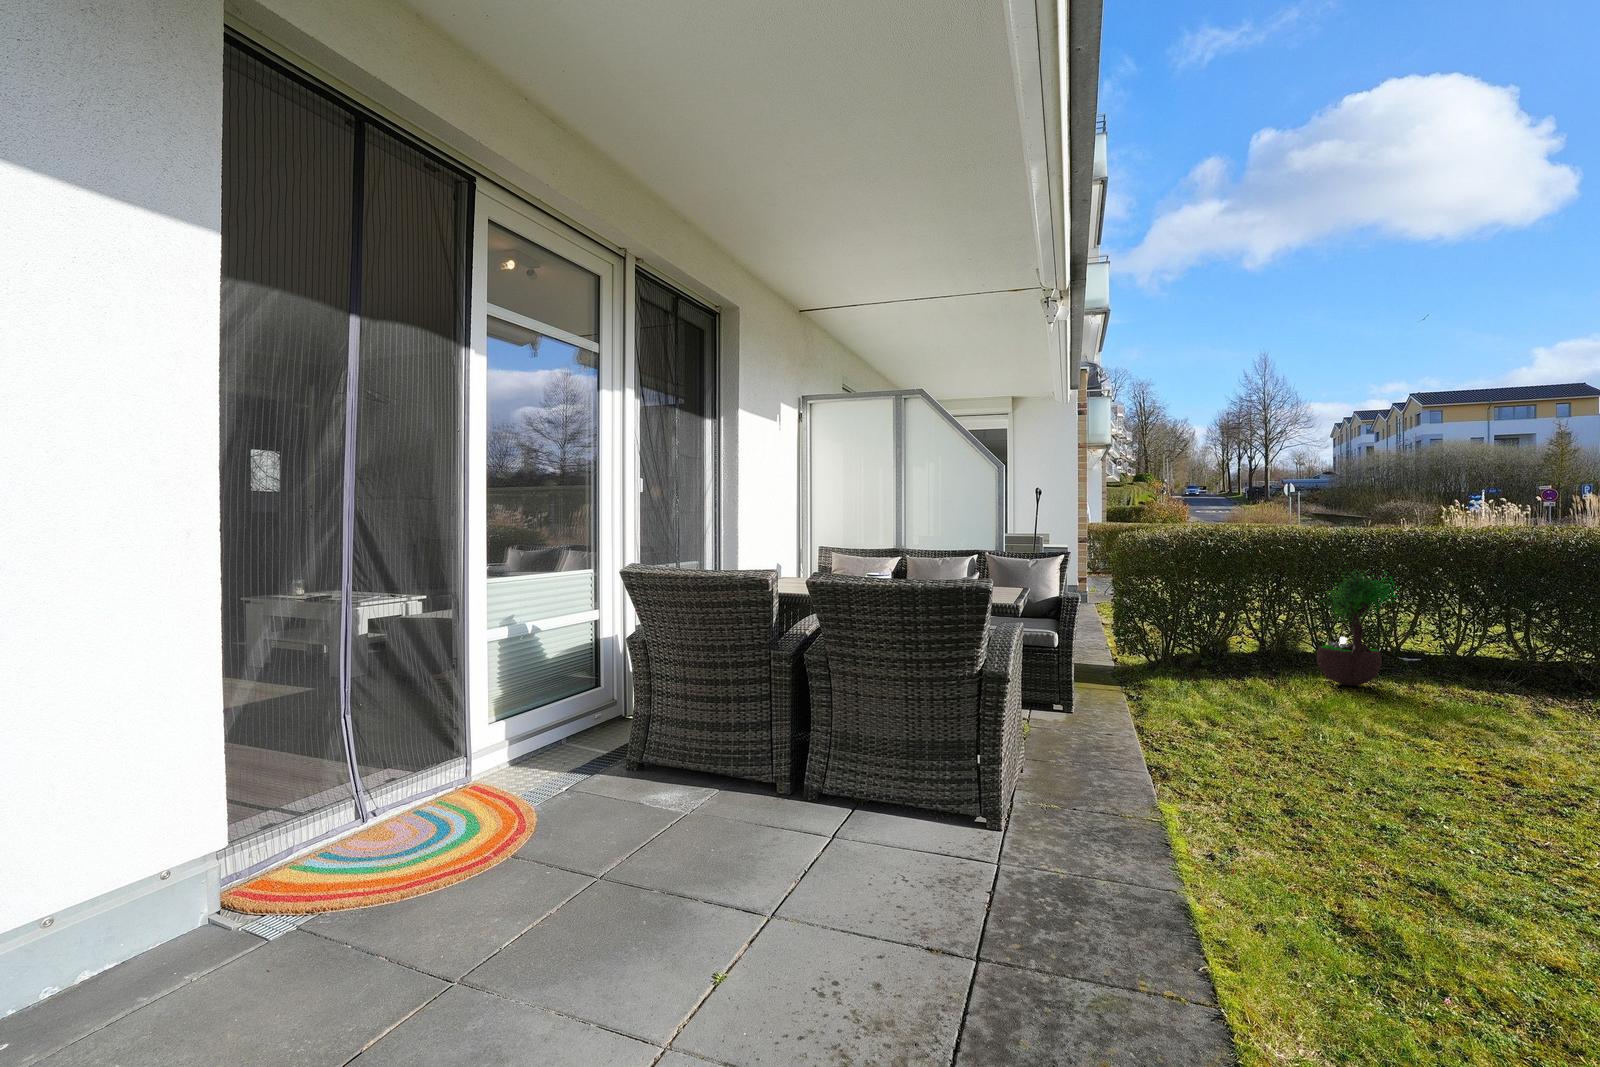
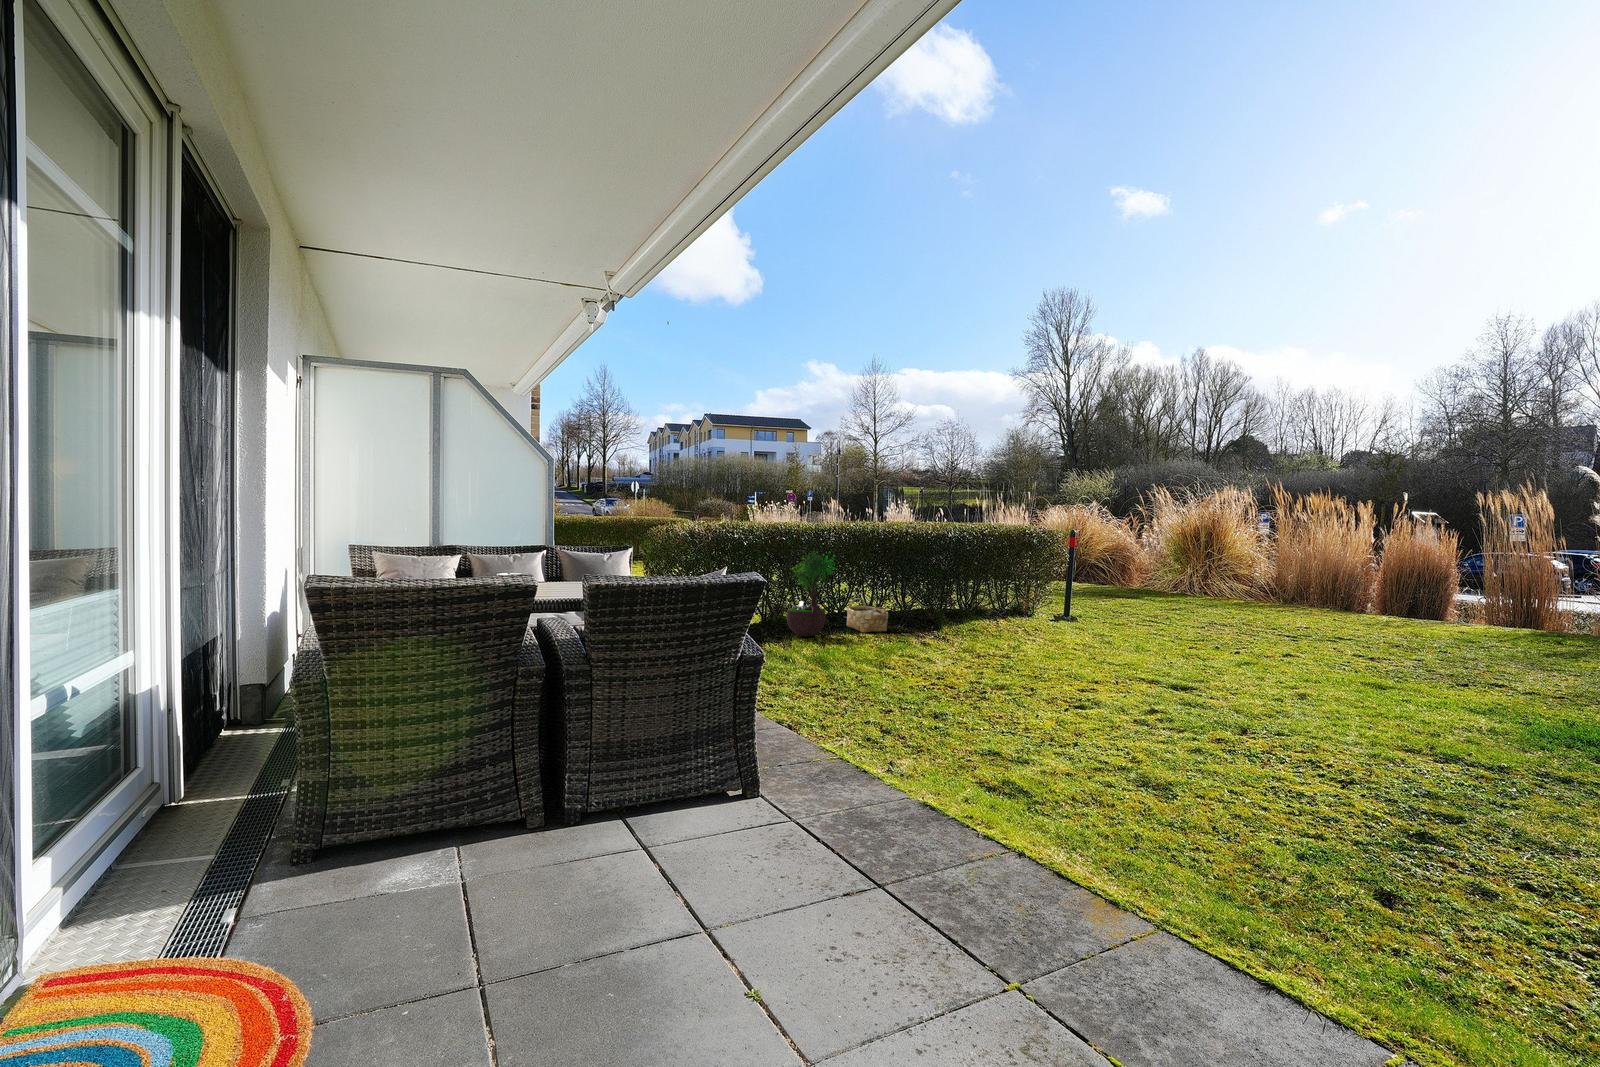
woven basket: none [1438,642,1515,697] -> present [847,598,888,633]

